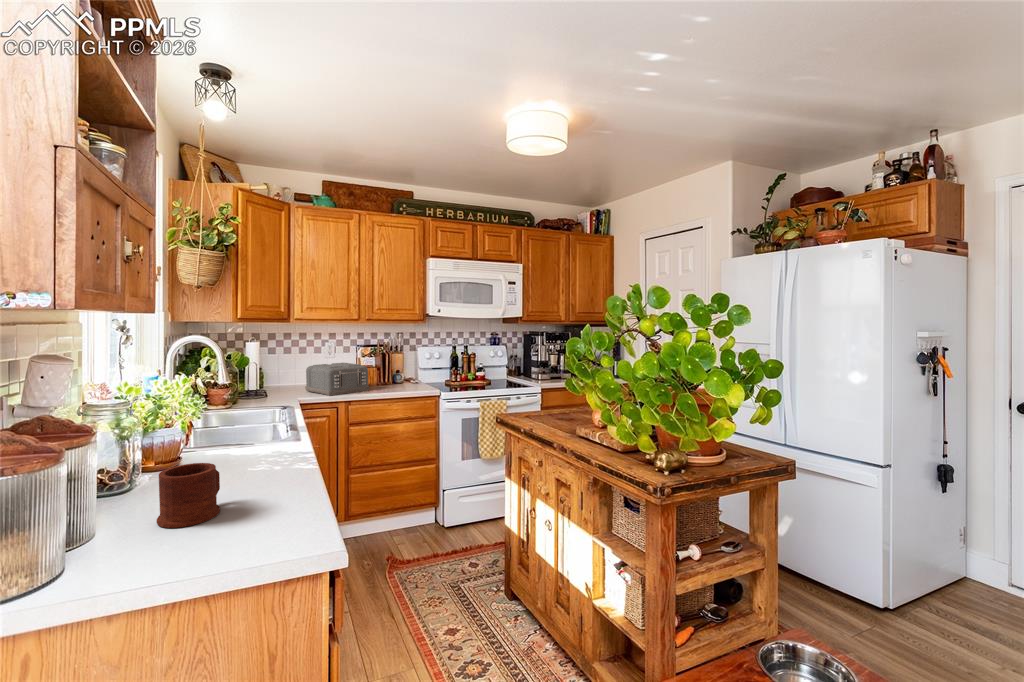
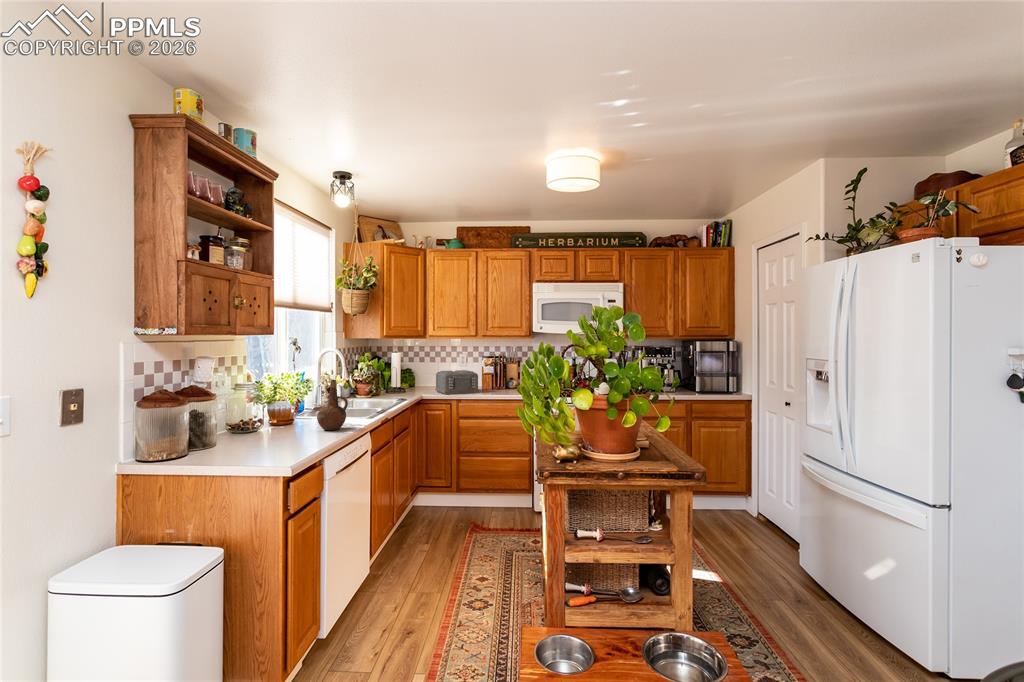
ceramic pitcher: none [246,399,298,482] -> present [317,380,348,430]
mug: present [157,463,220,528] -> none [257,410,294,441]

